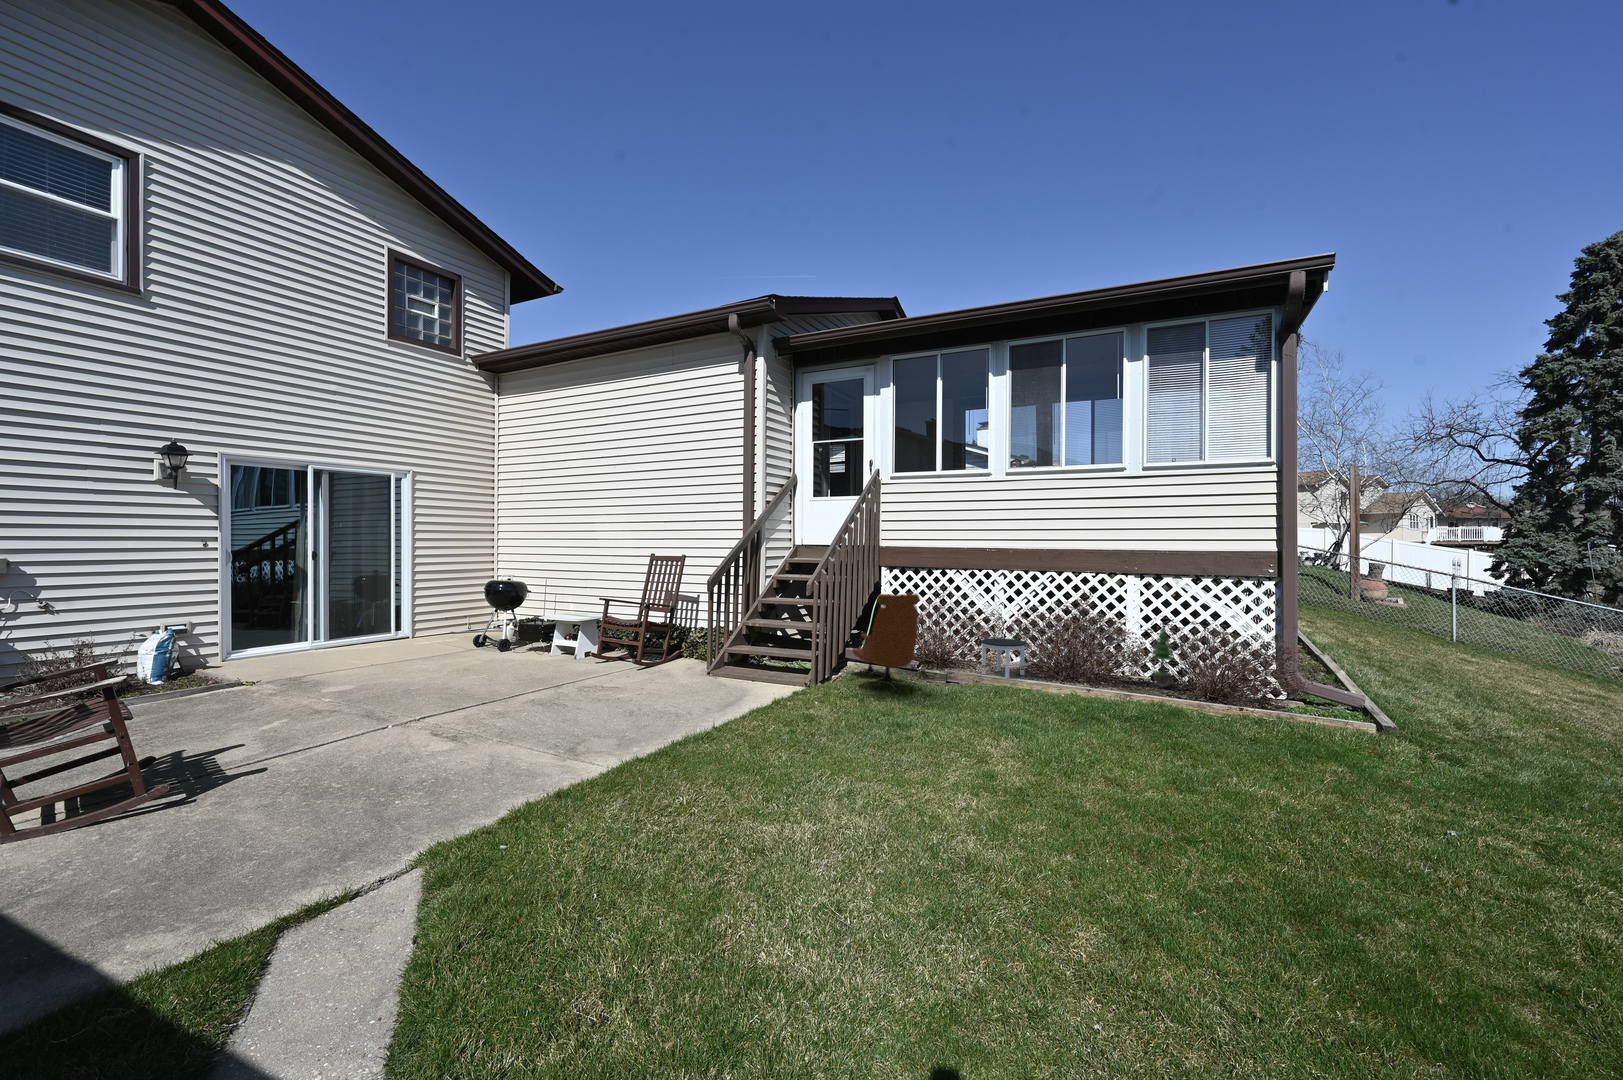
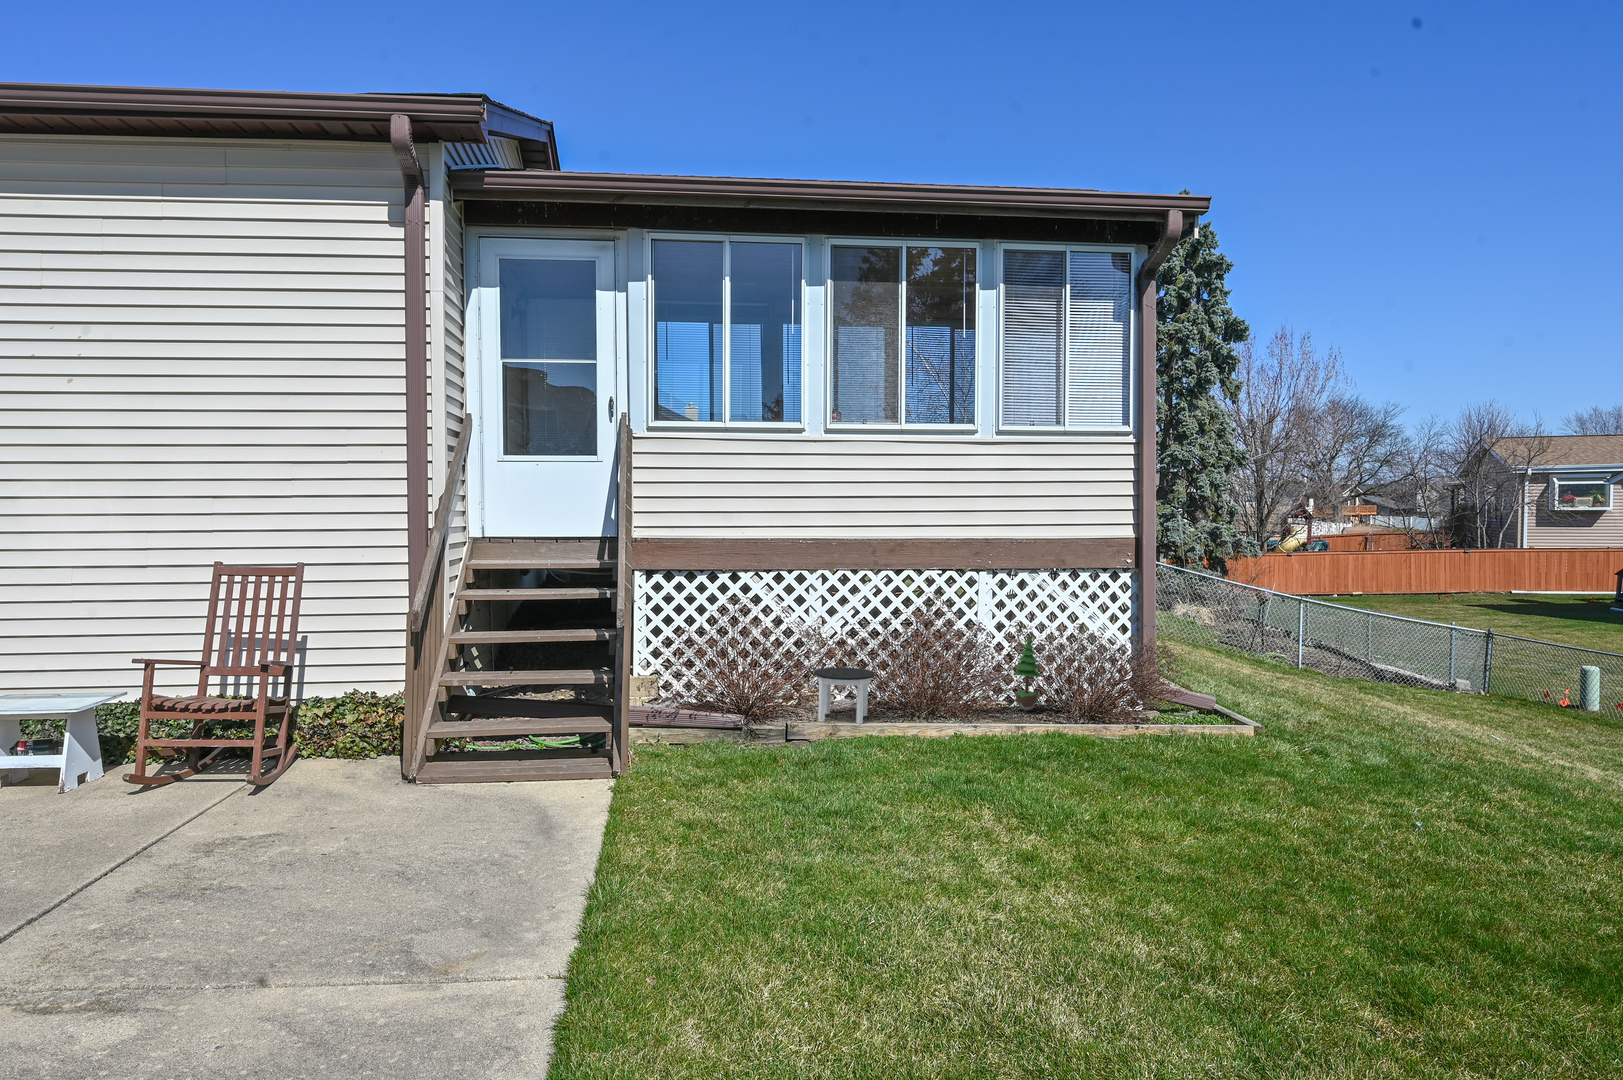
lounge chair: present [852,594,920,692] -> none [663,620,816,765]

